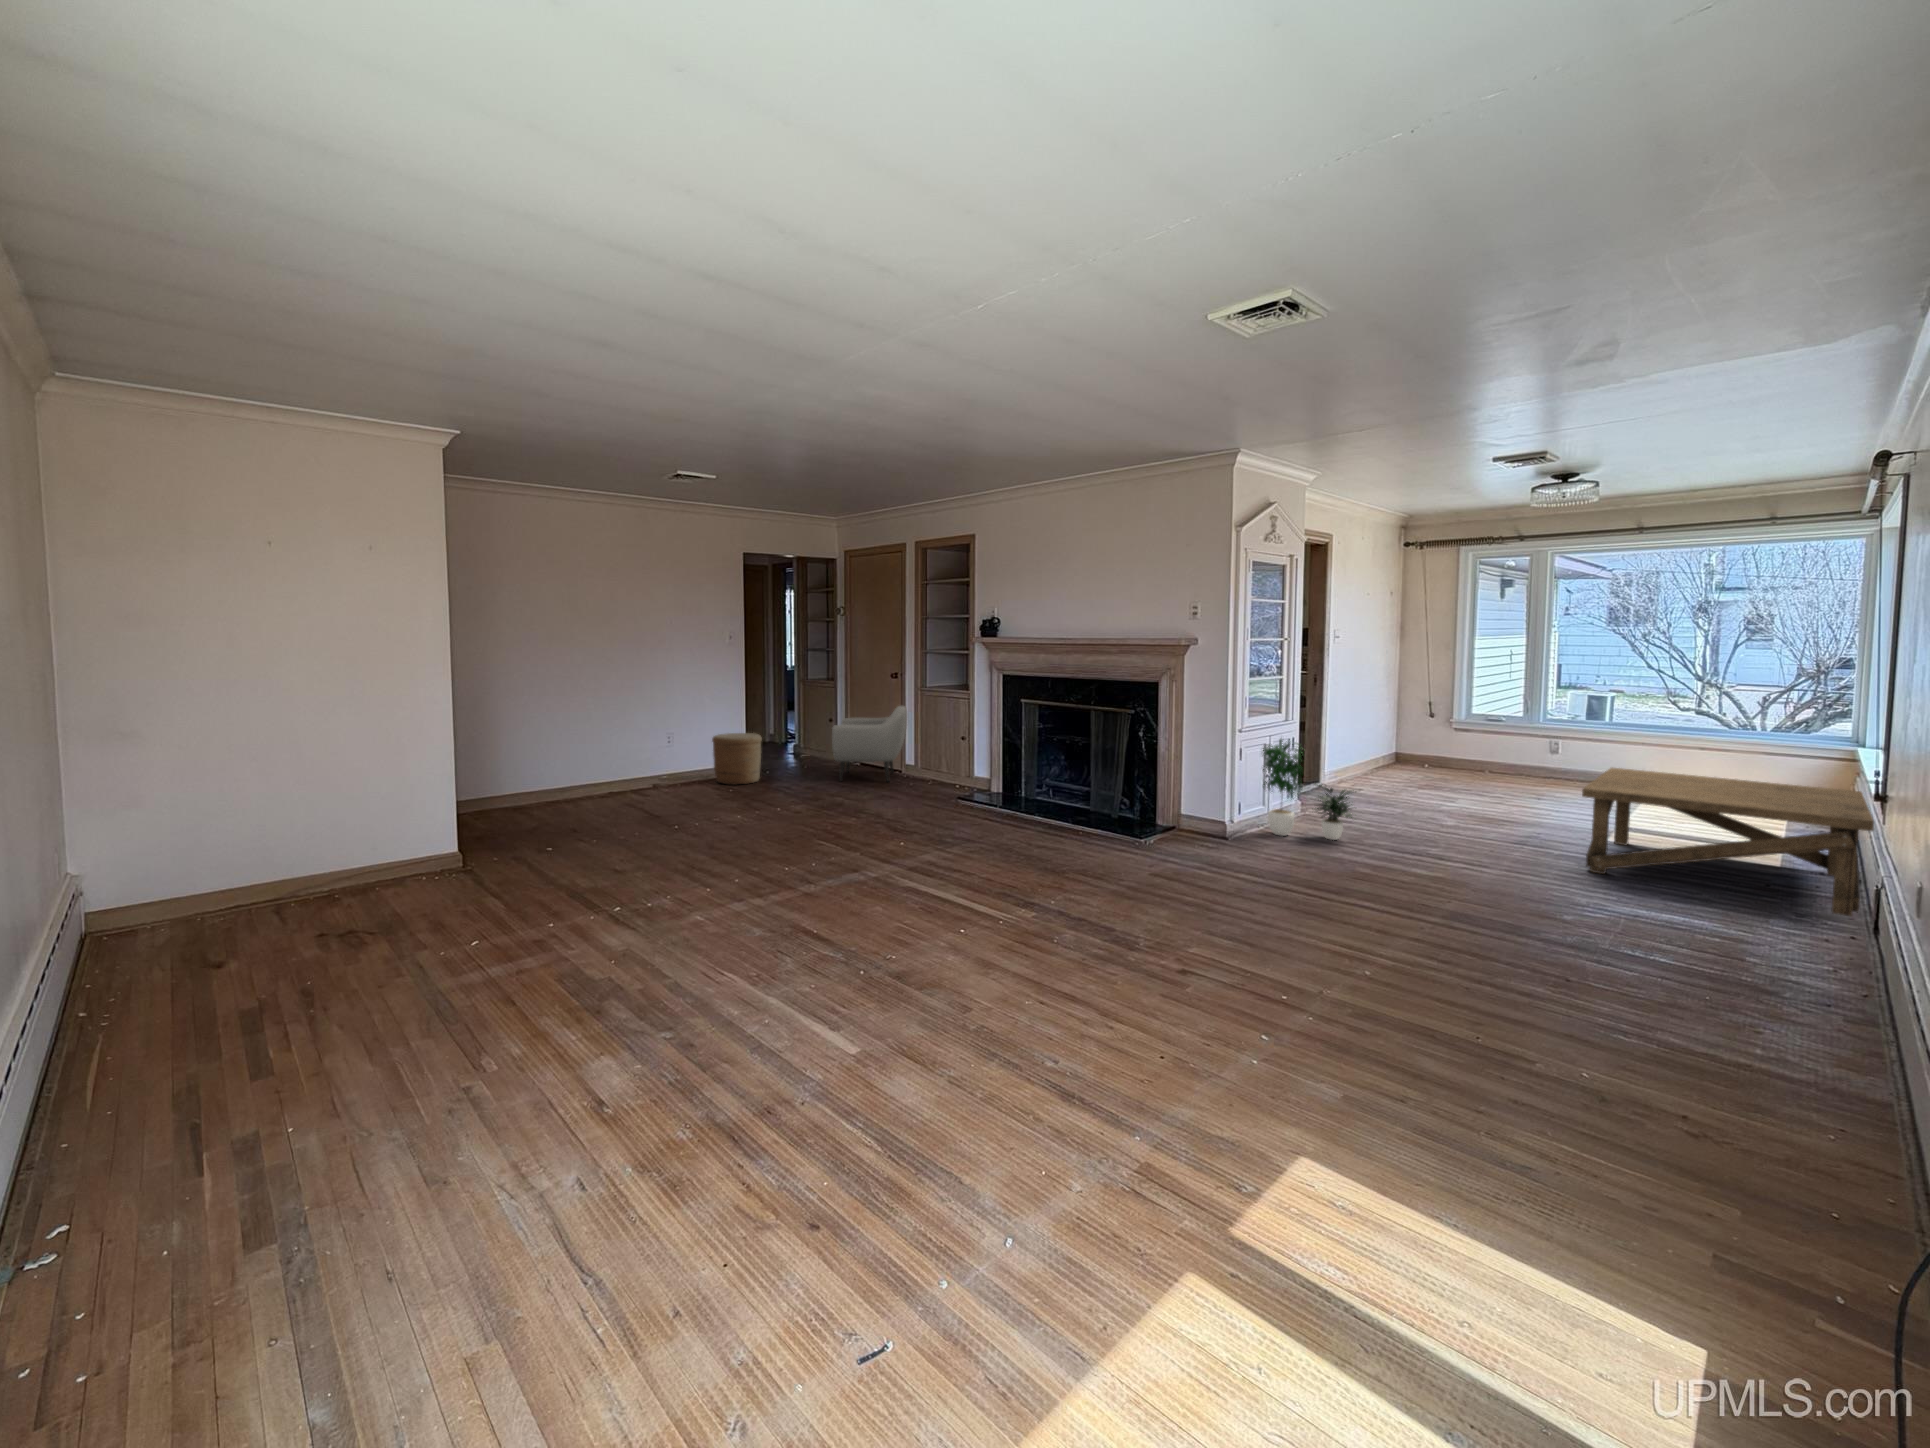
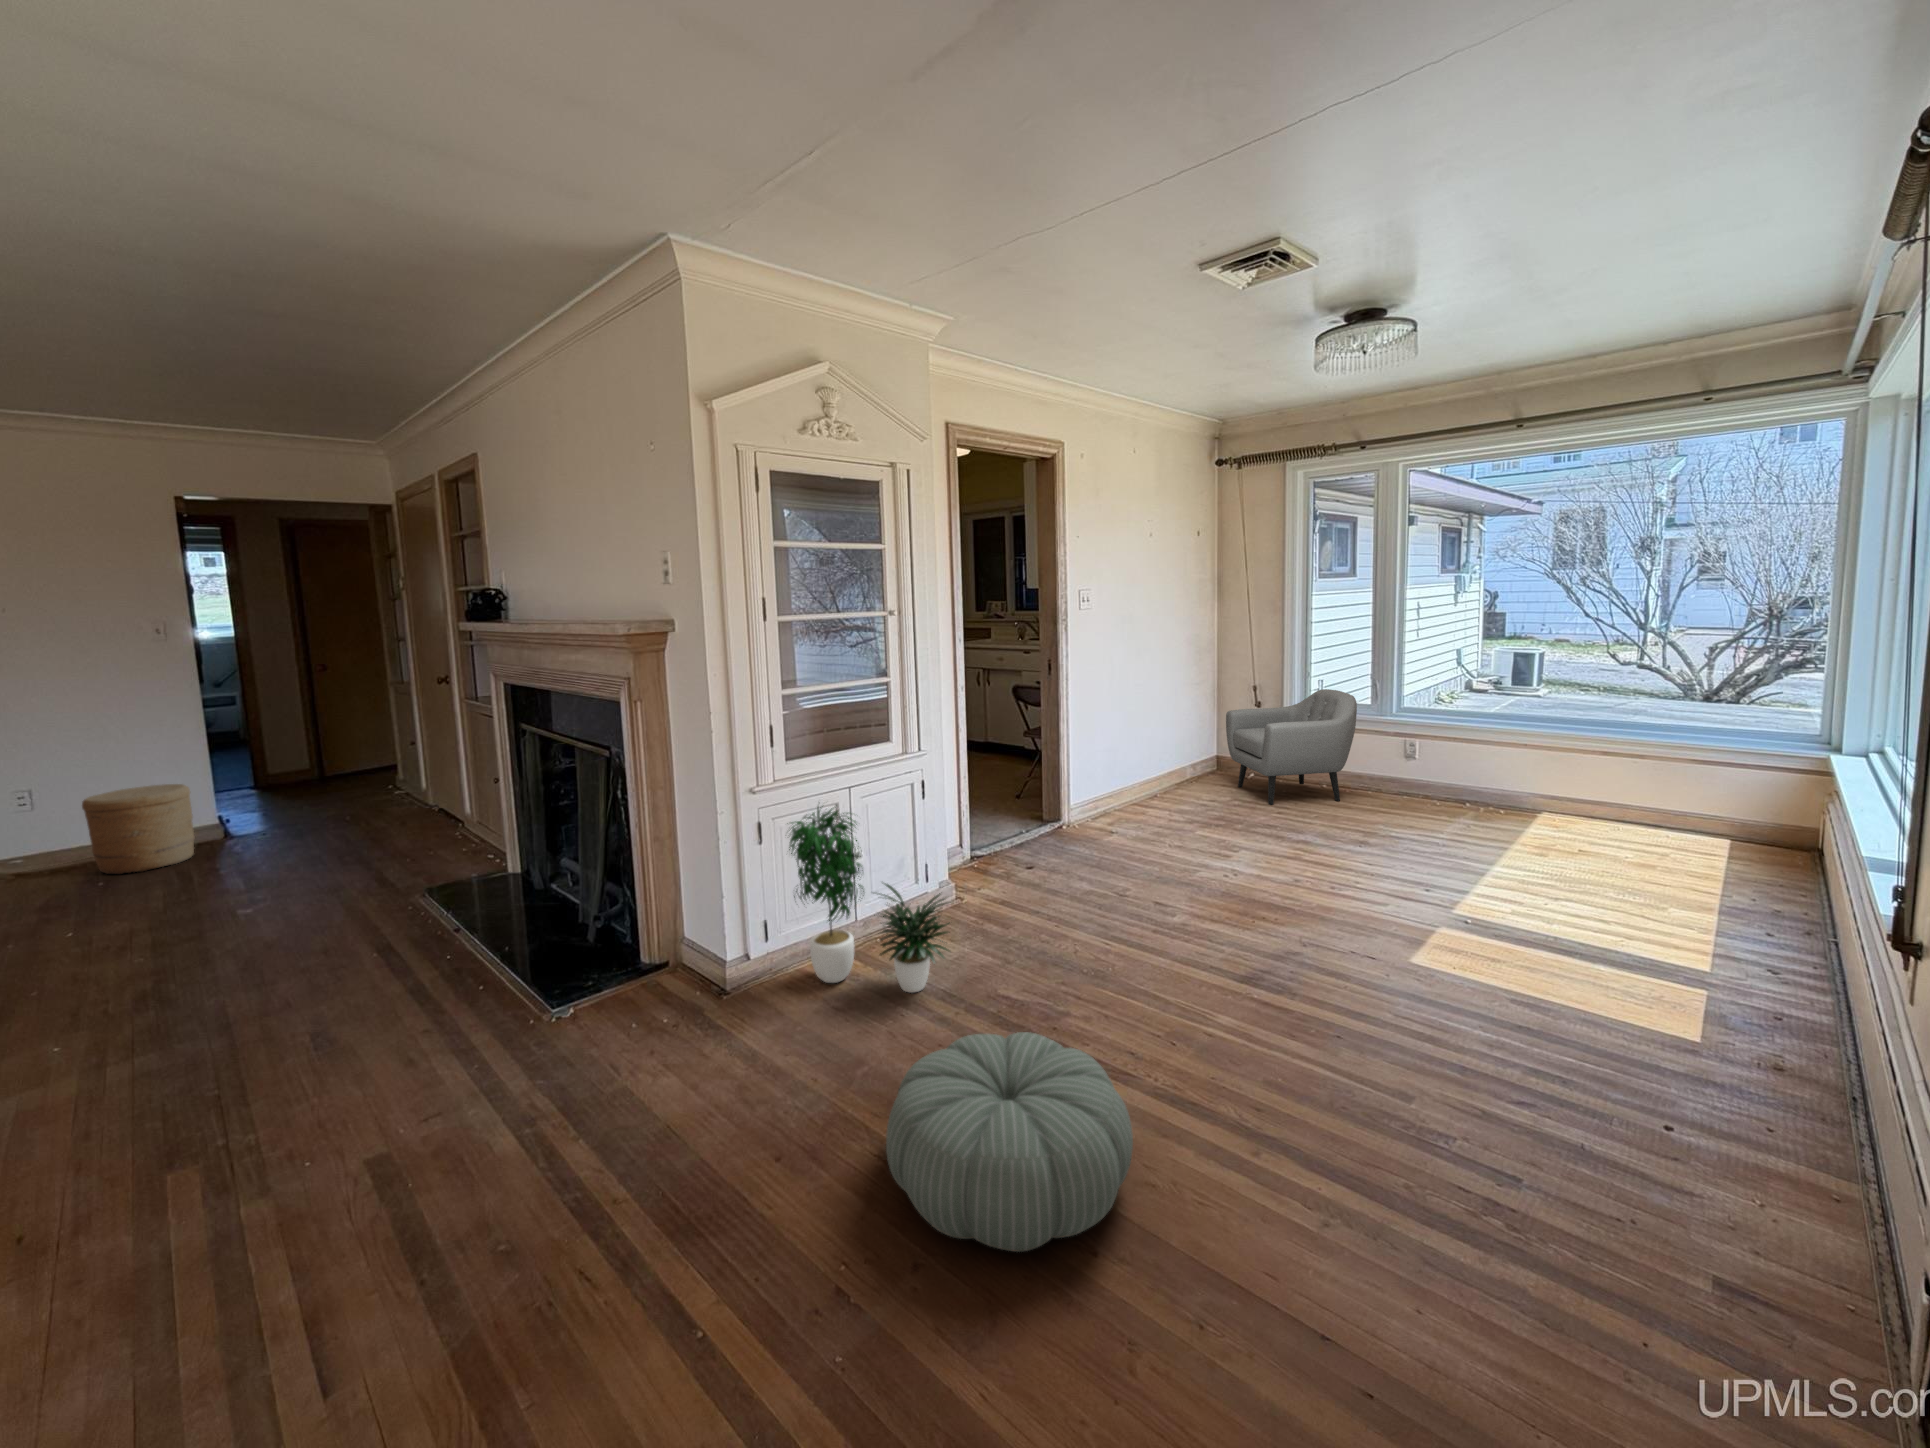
armchair: present [832,706,907,782] -> present [1226,689,1357,805]
coffee table: present [1582,768,1874,916] -> none [1292,833,1902,1306]
pouf: none [1404,831,1535,896] -> present [886,1032,1133,1252]

